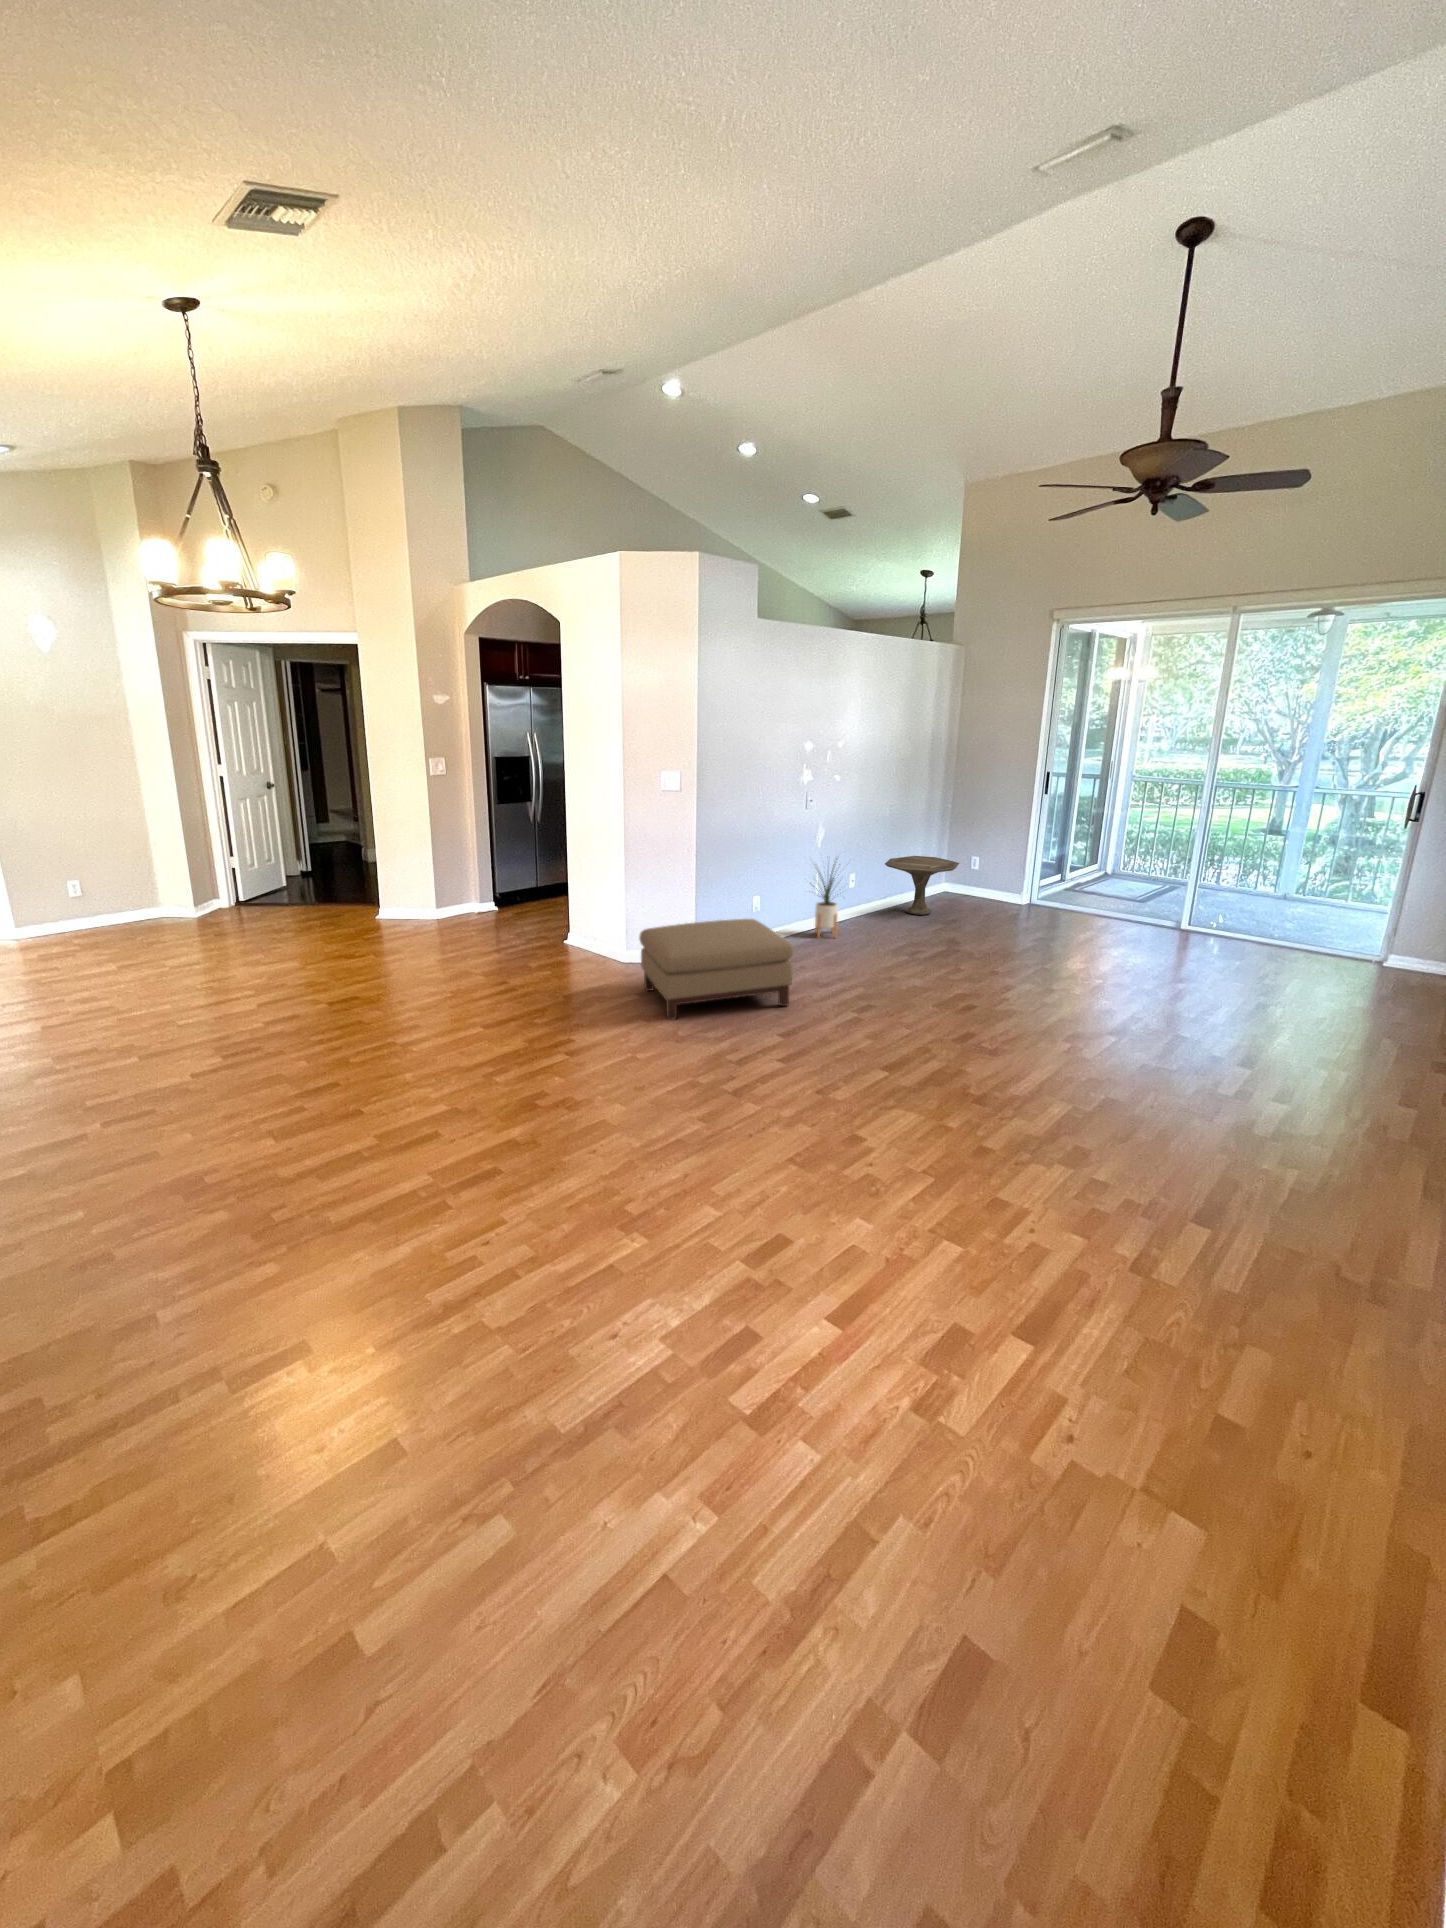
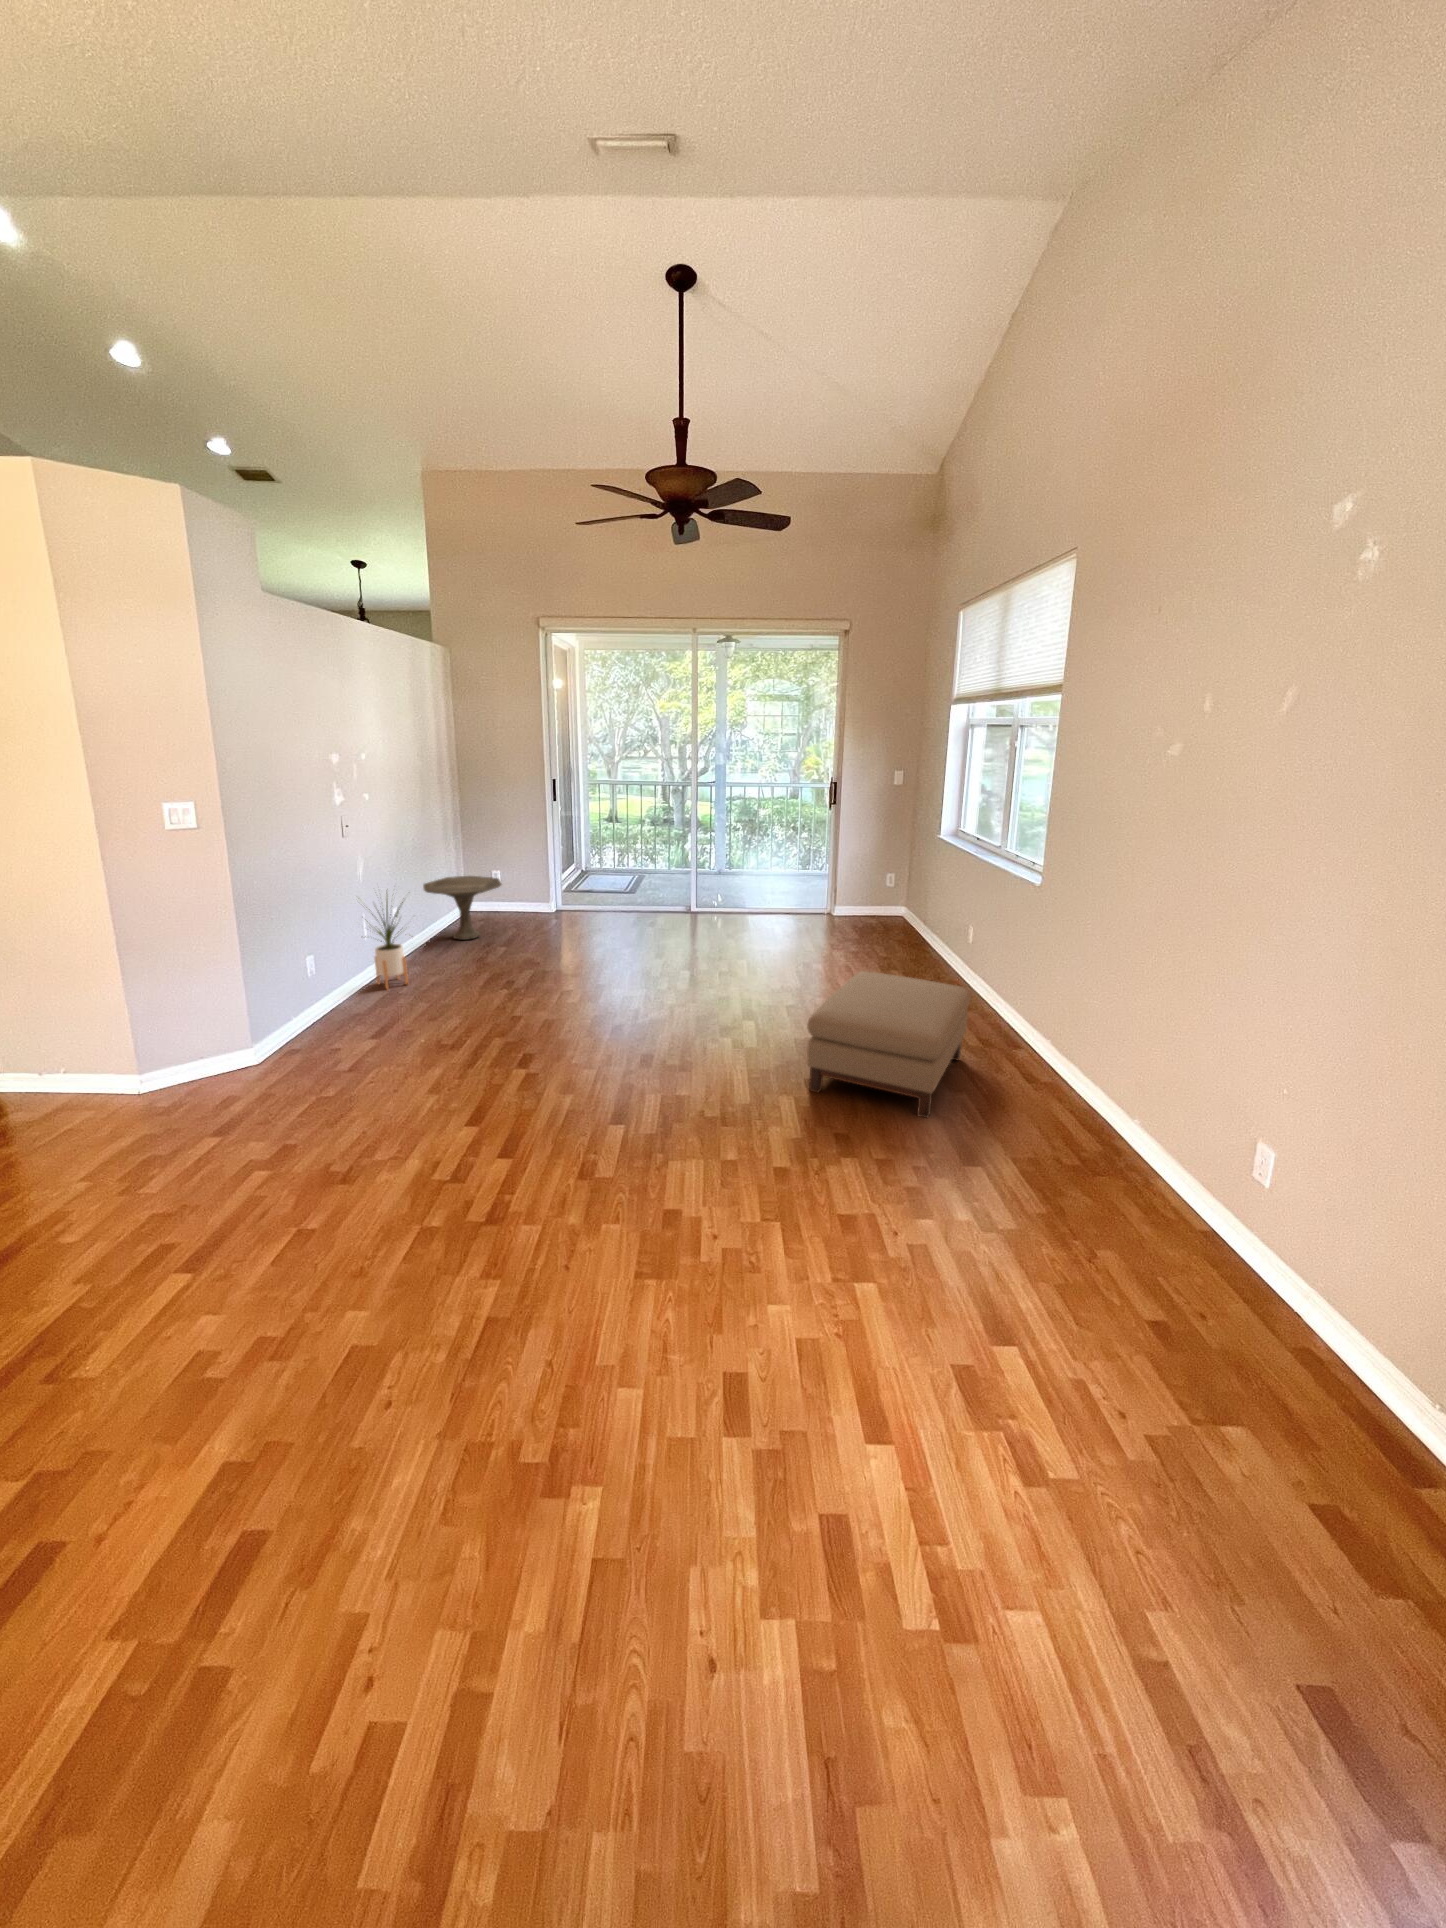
ottoman: present [639,919,794,1020] -> present [807,971,971,1118]

